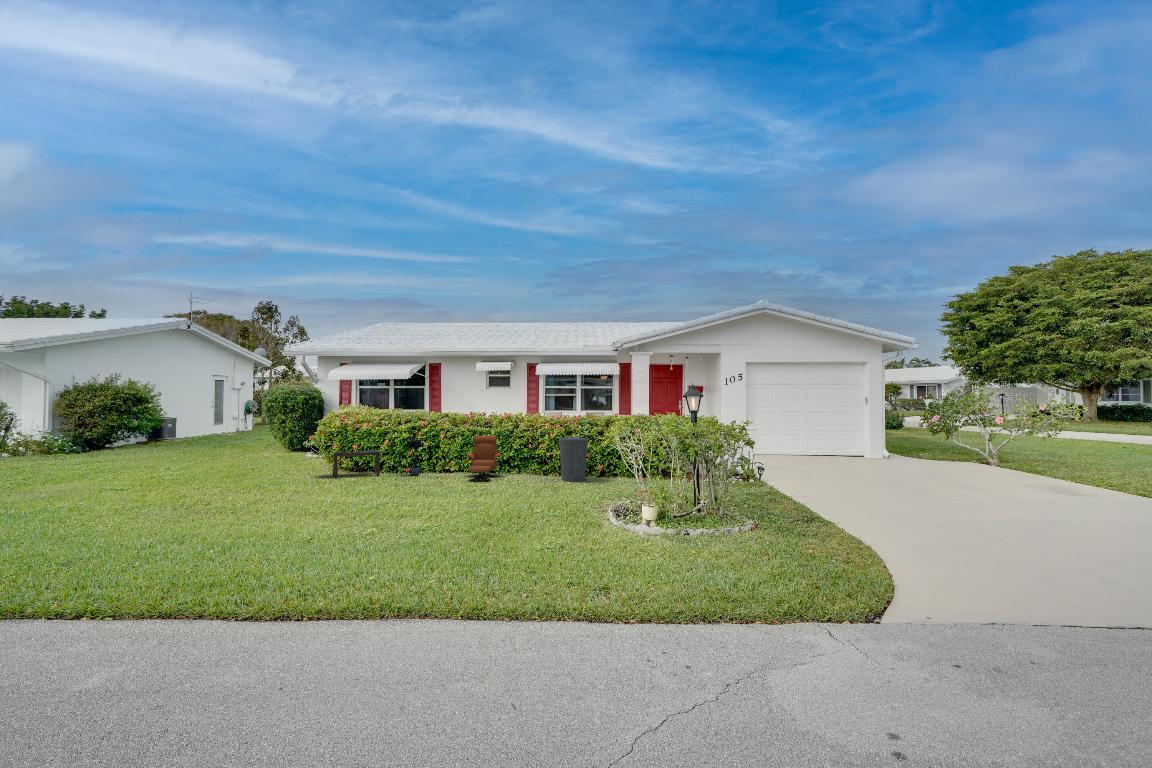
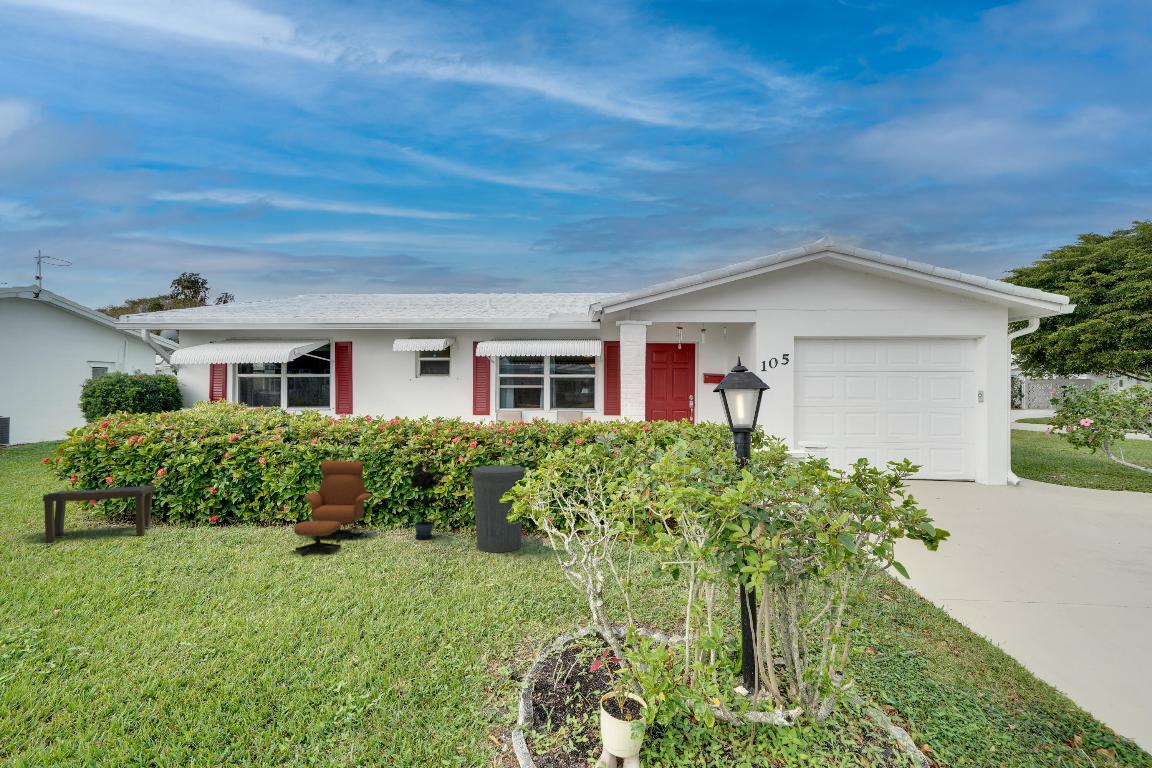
potted plant: present [403,435,428,476] -> present [402,460,445,539]

